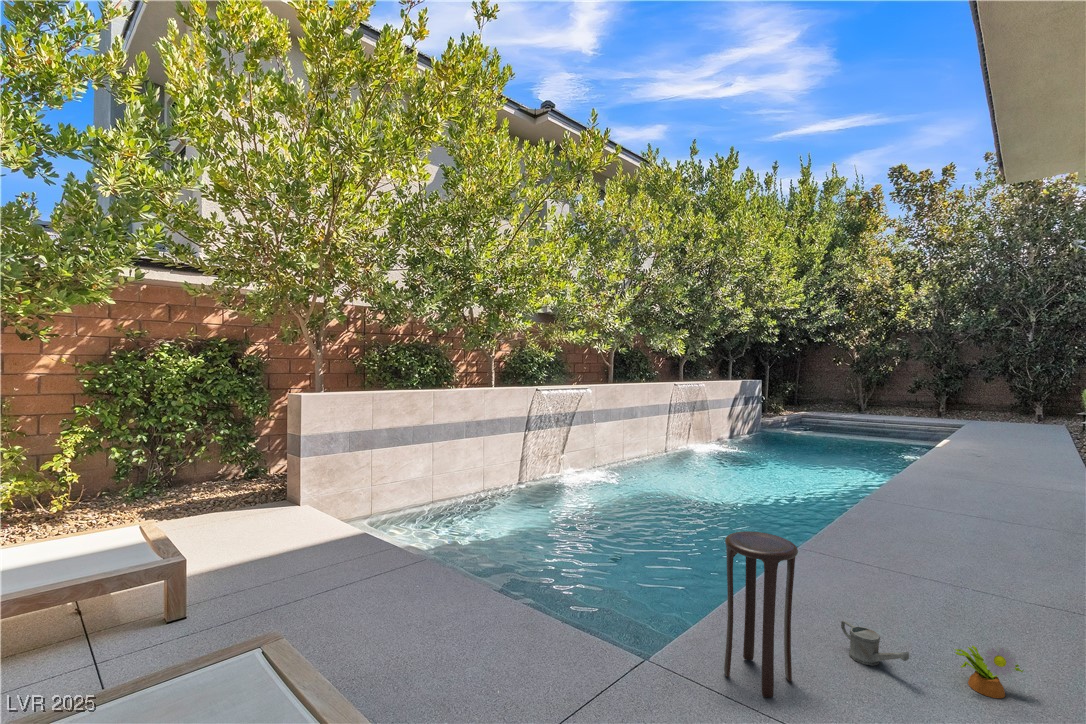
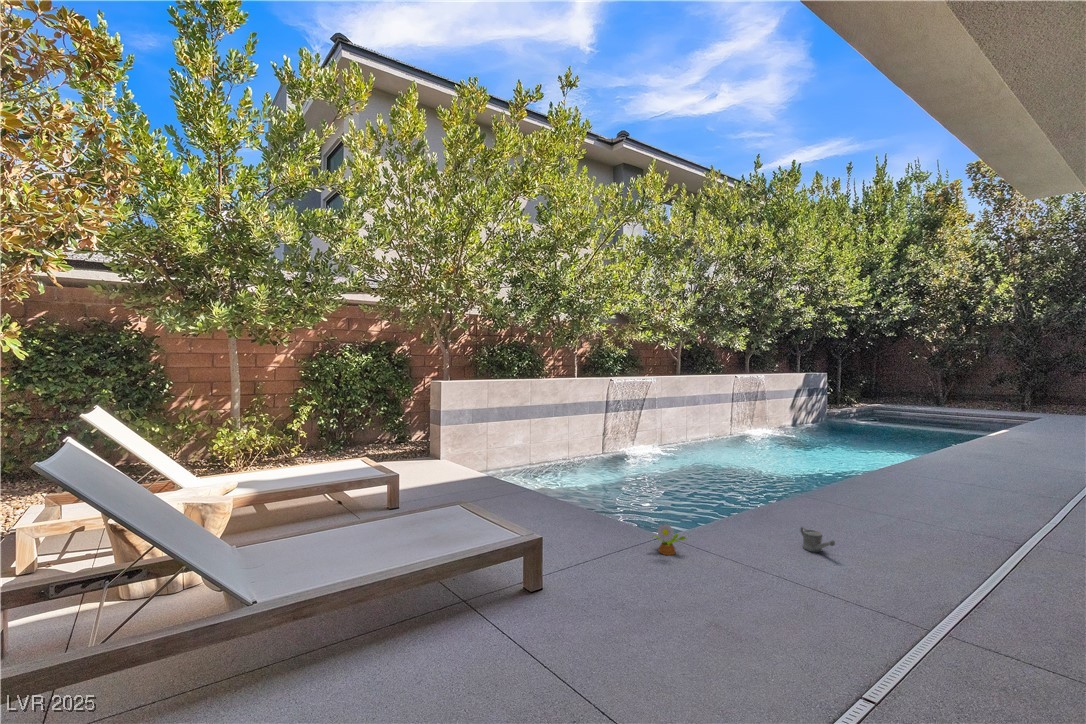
stool: present [724,531,798,698] -> none [713,464,758,560]
decorative plant: present [953,645,1024,698] -> present [654,523,686,555]

